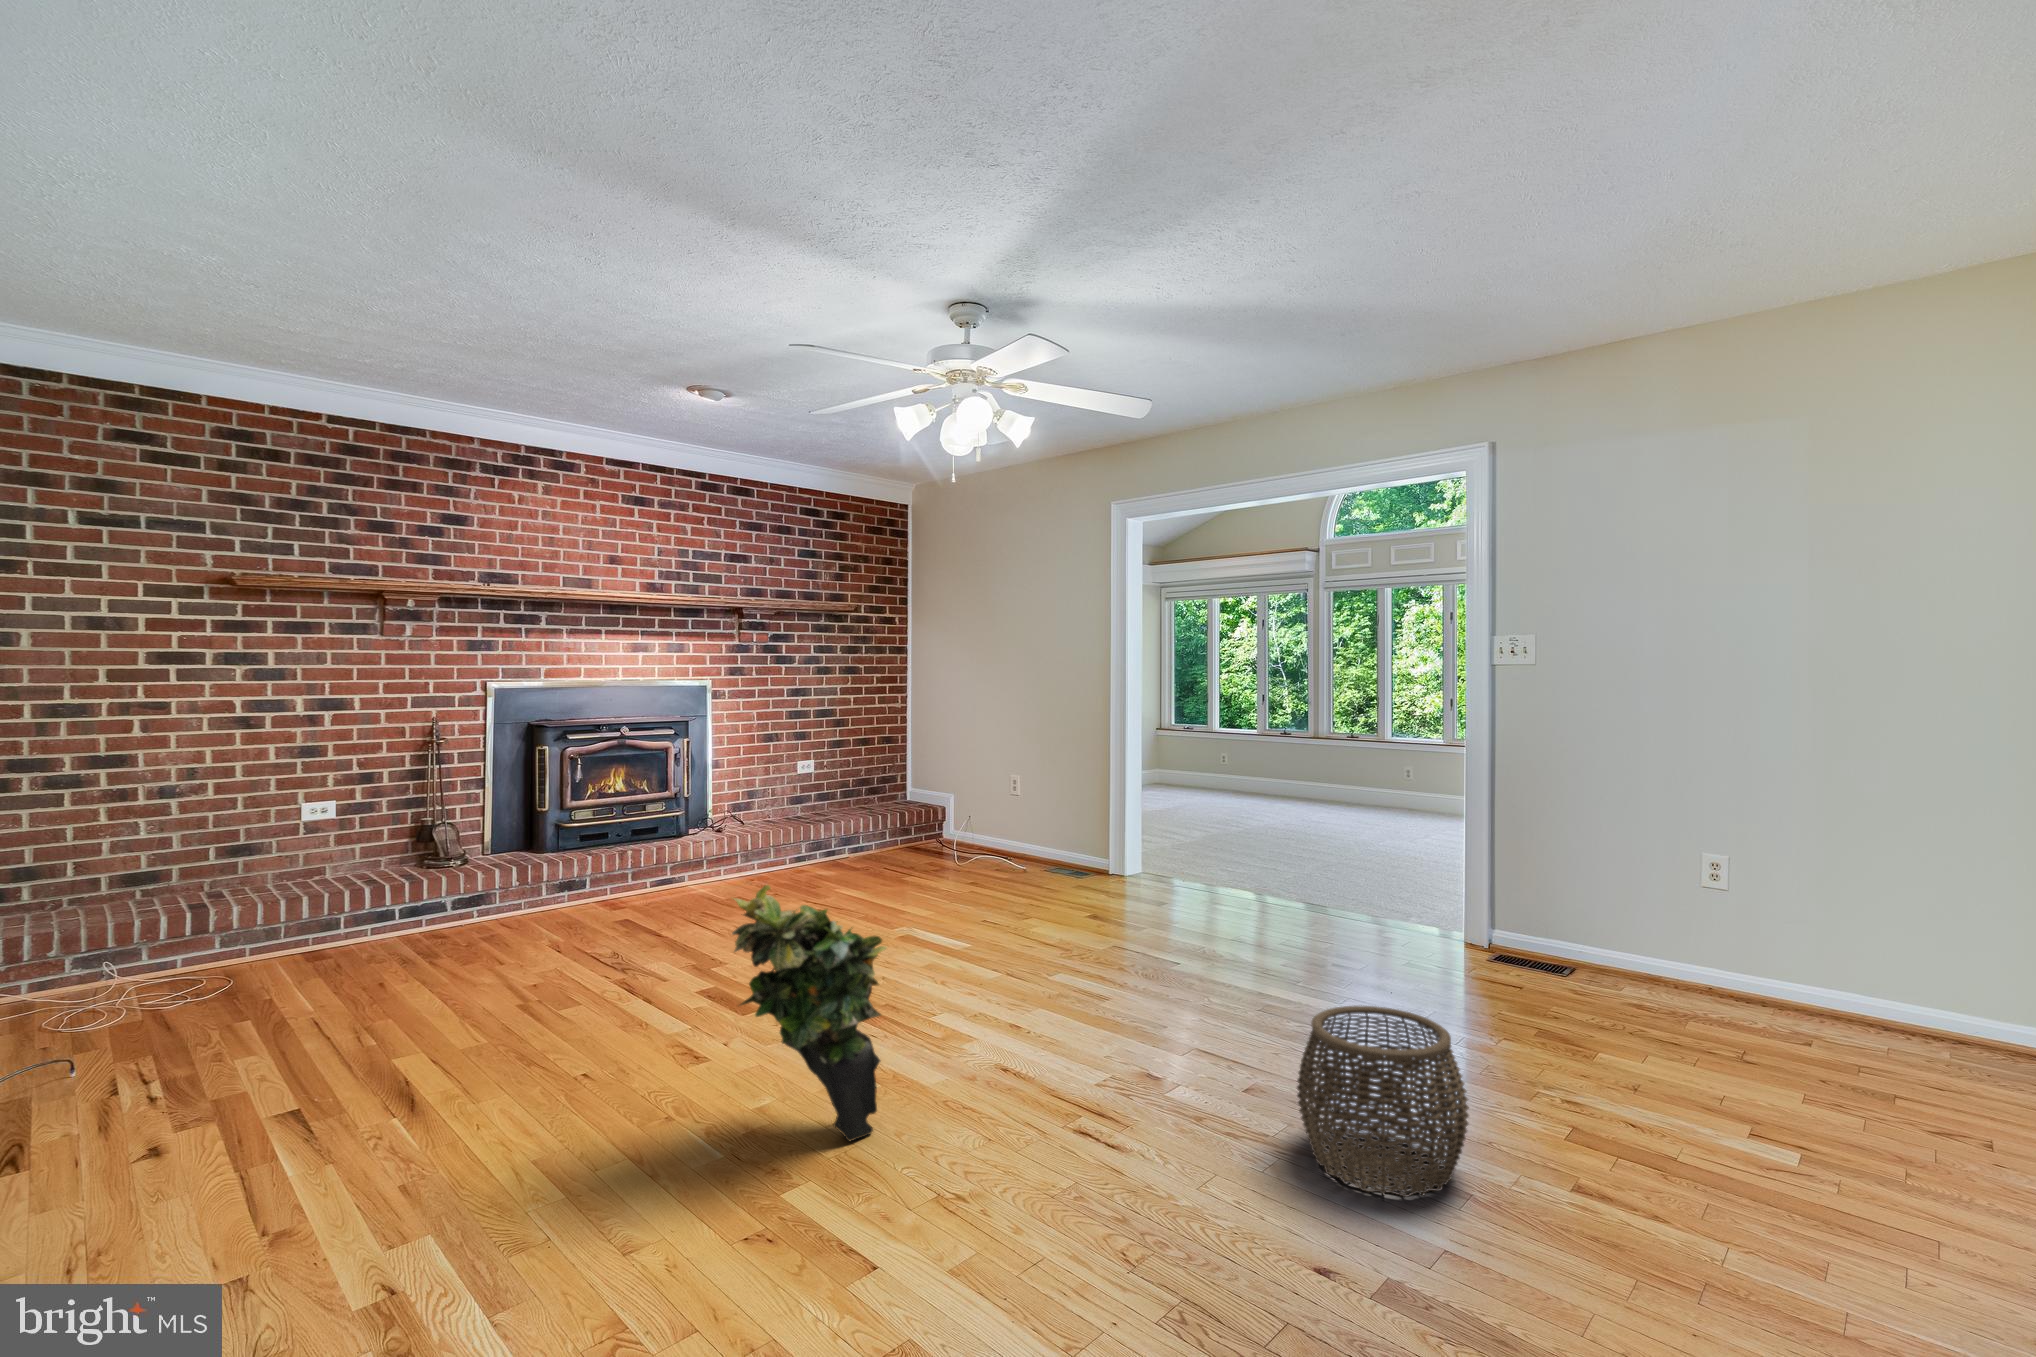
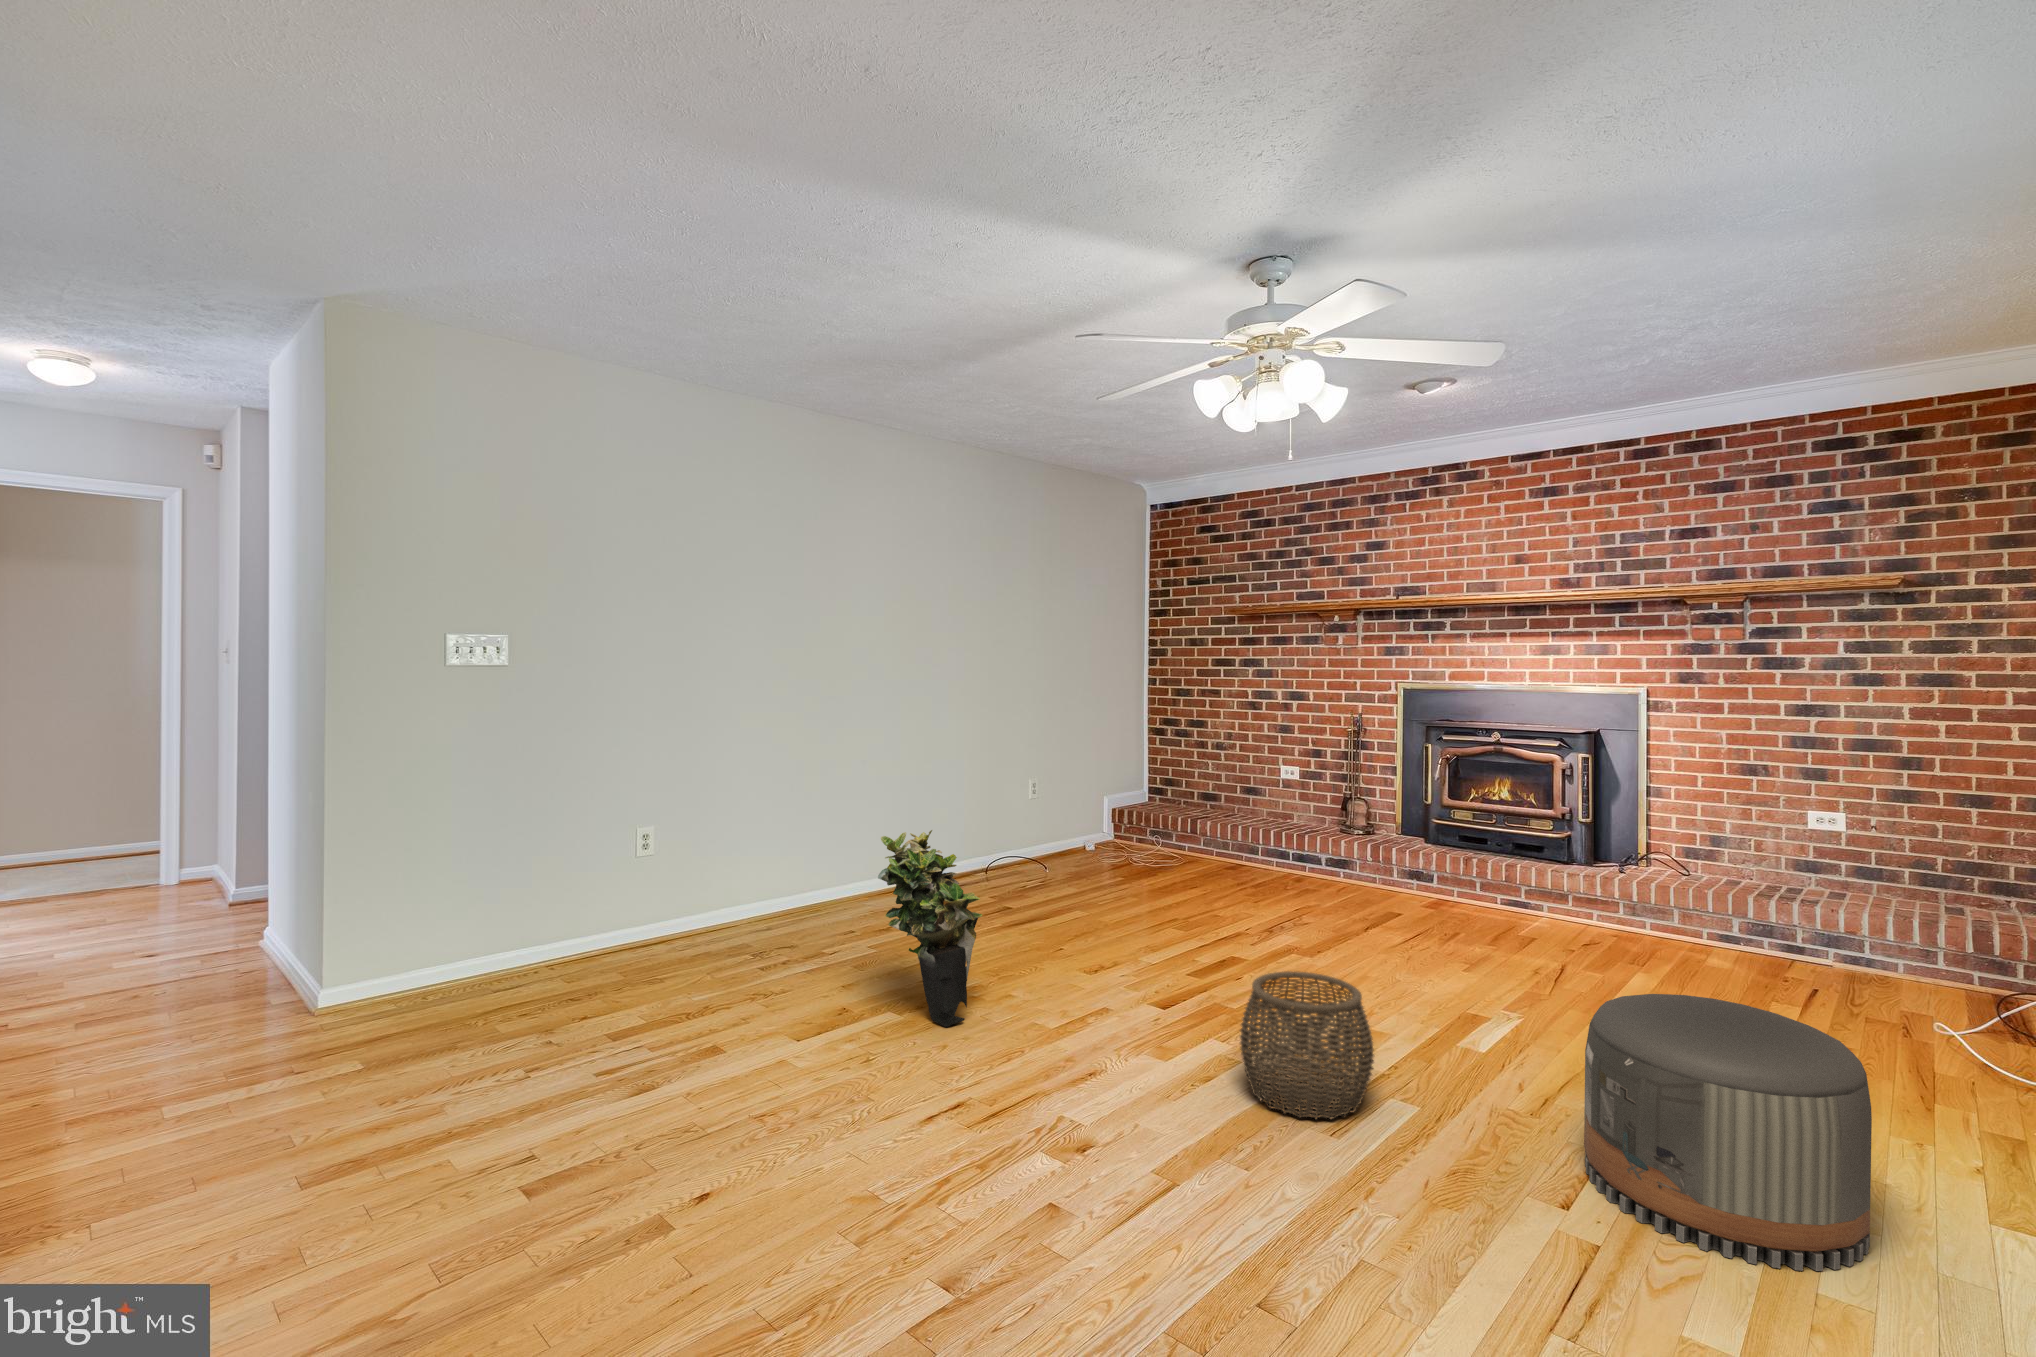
pouf: none [1102,832,1223,948] -> present [1584,994,1872,1271]
woven basket: present [1297,1005,1469,1197] -> present [1240,971,1374,1119]

